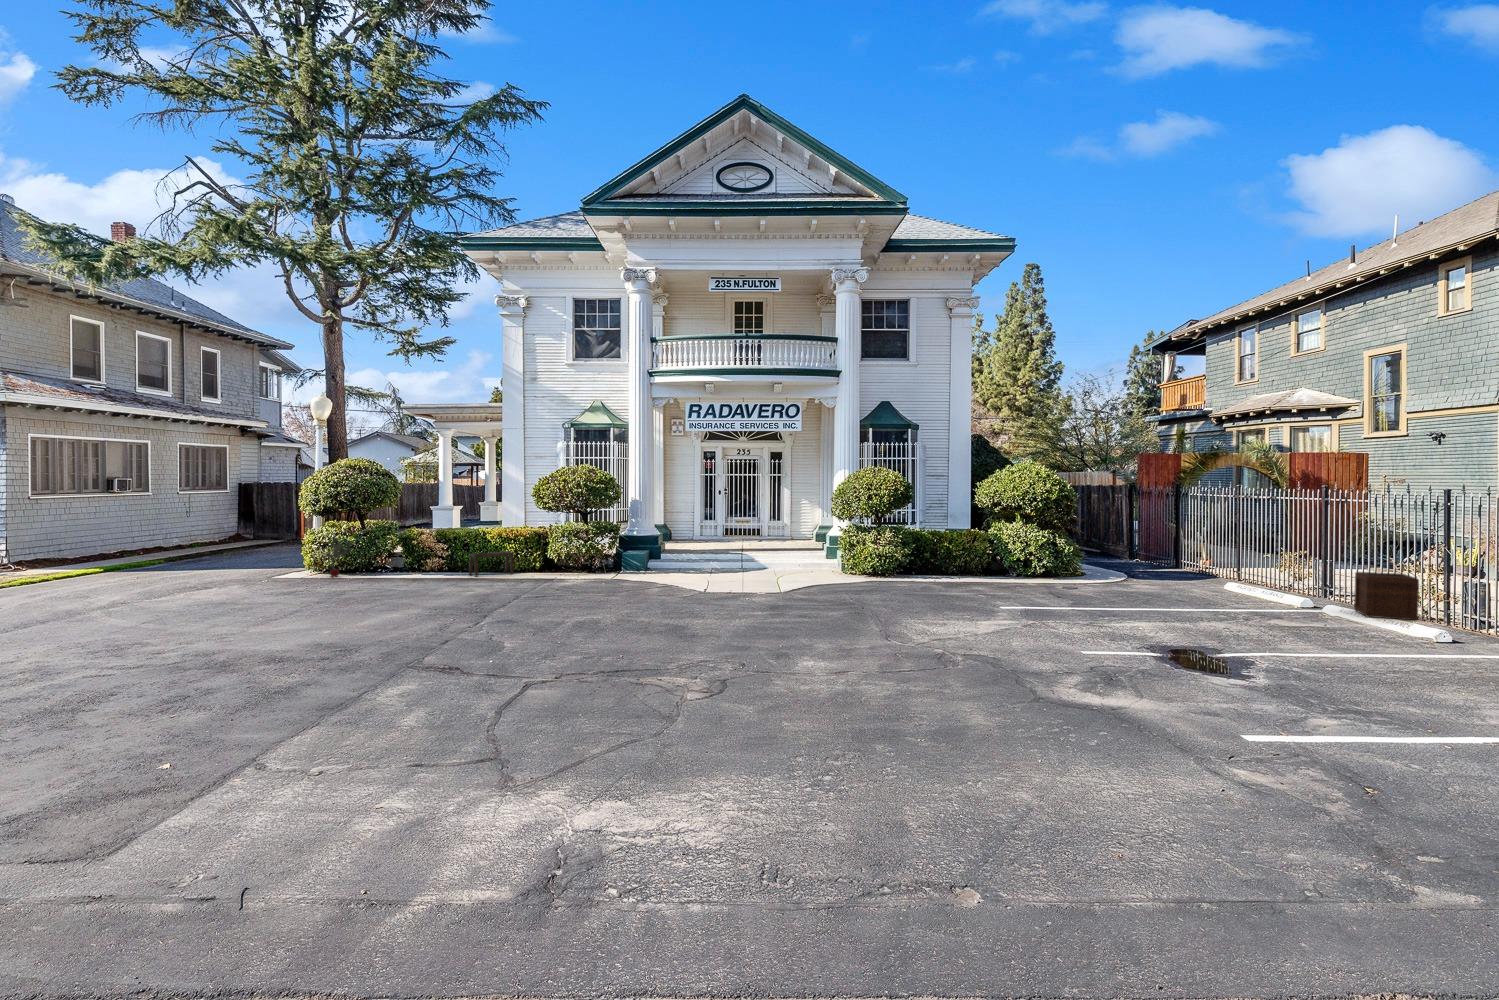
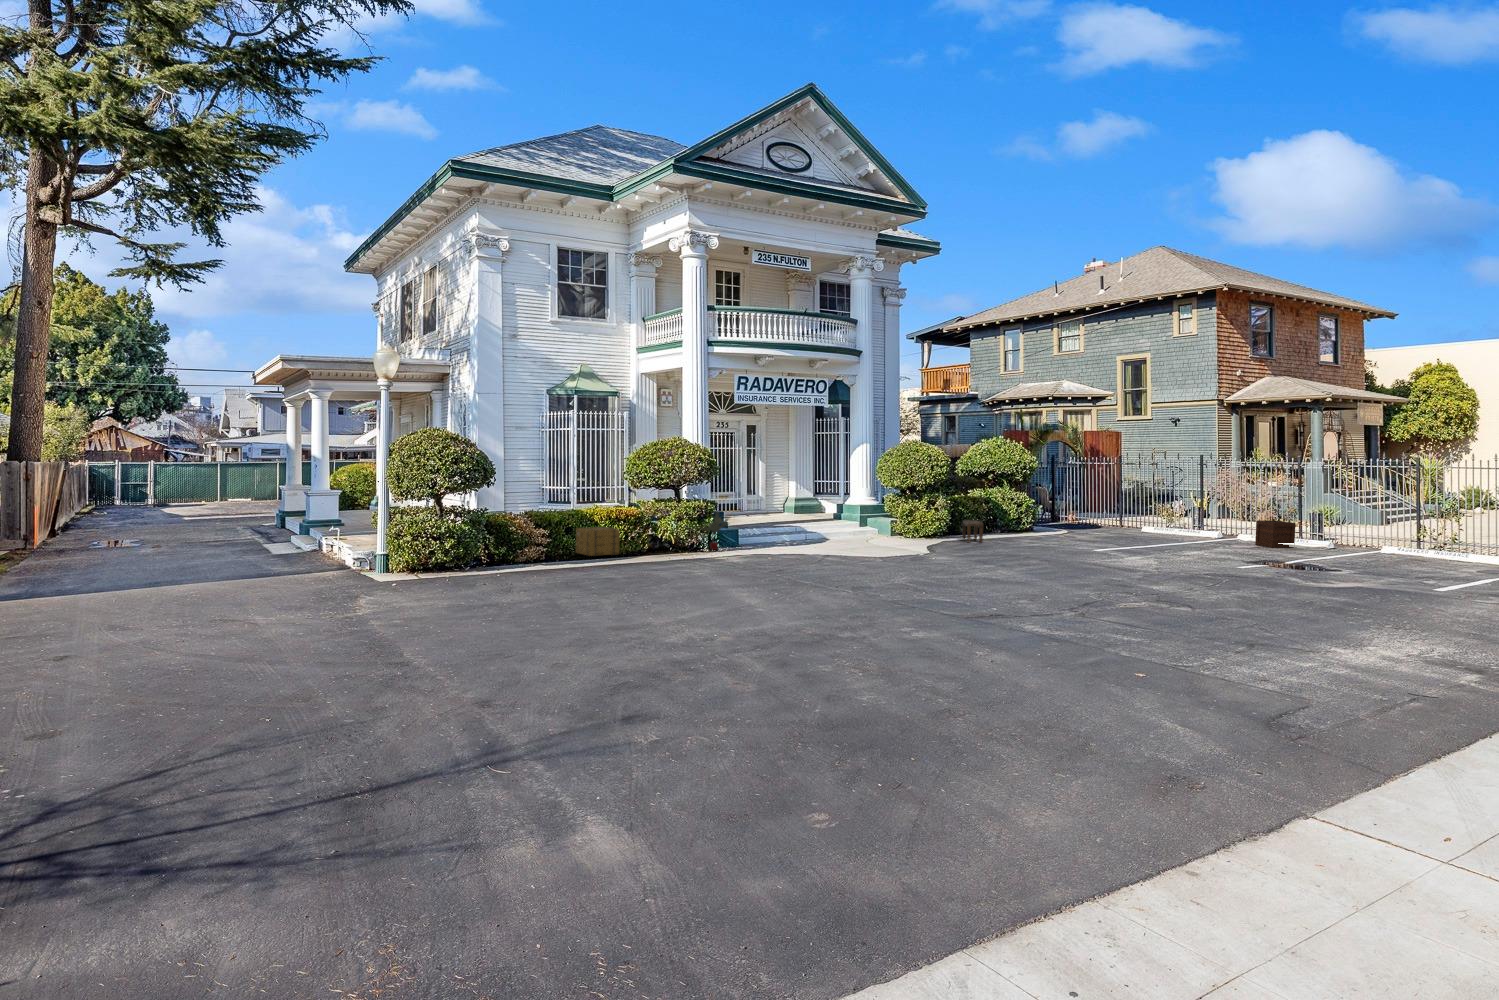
potted tree: present [318,538,351,577] -> present [703,512,729,550]
cardboard box: none [419,548,460,575] -> present [576,527,620,556]
bench: present [469,551,514,577] -> present [962,520,983,543]

